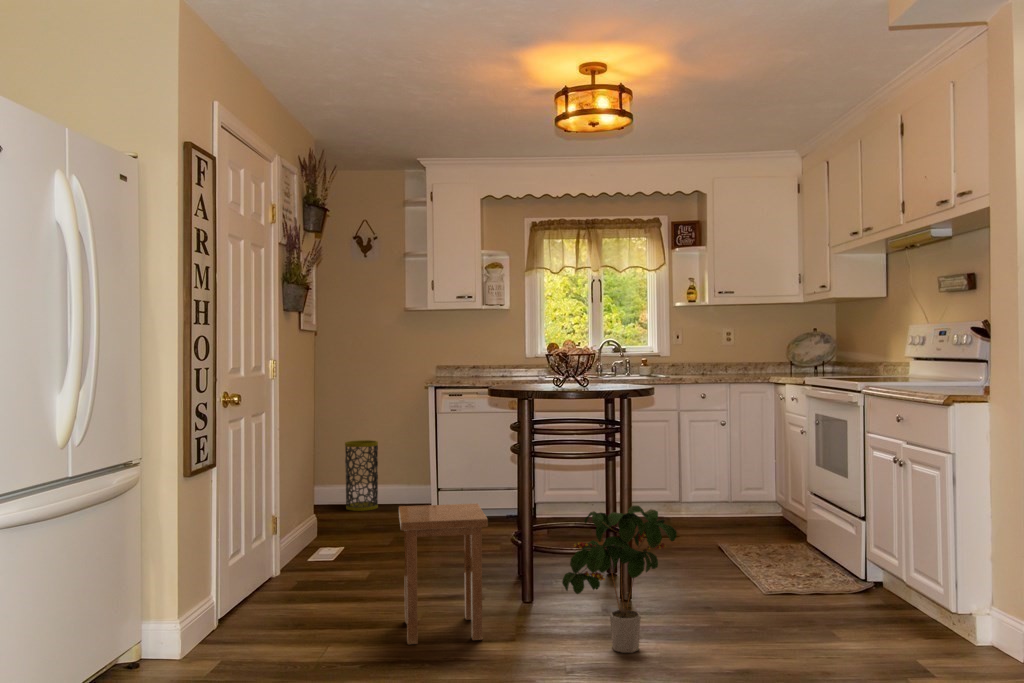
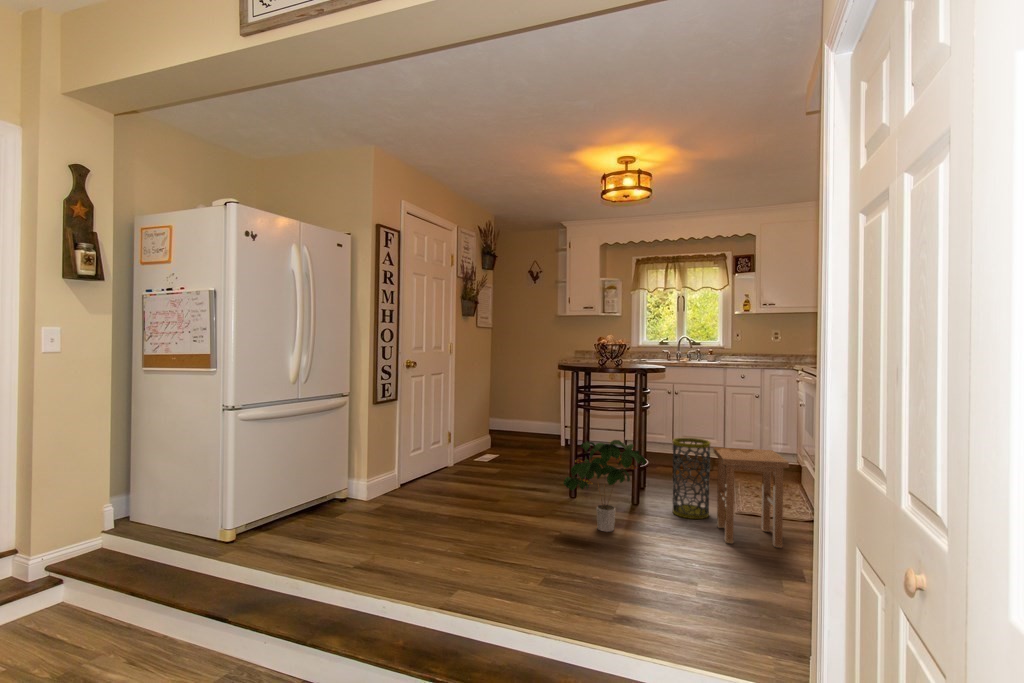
trash can: present [345,440,378,511] -> present [673,438,710,519]
stool: present [399,503,488,644] -> present [714,447,789,548]

